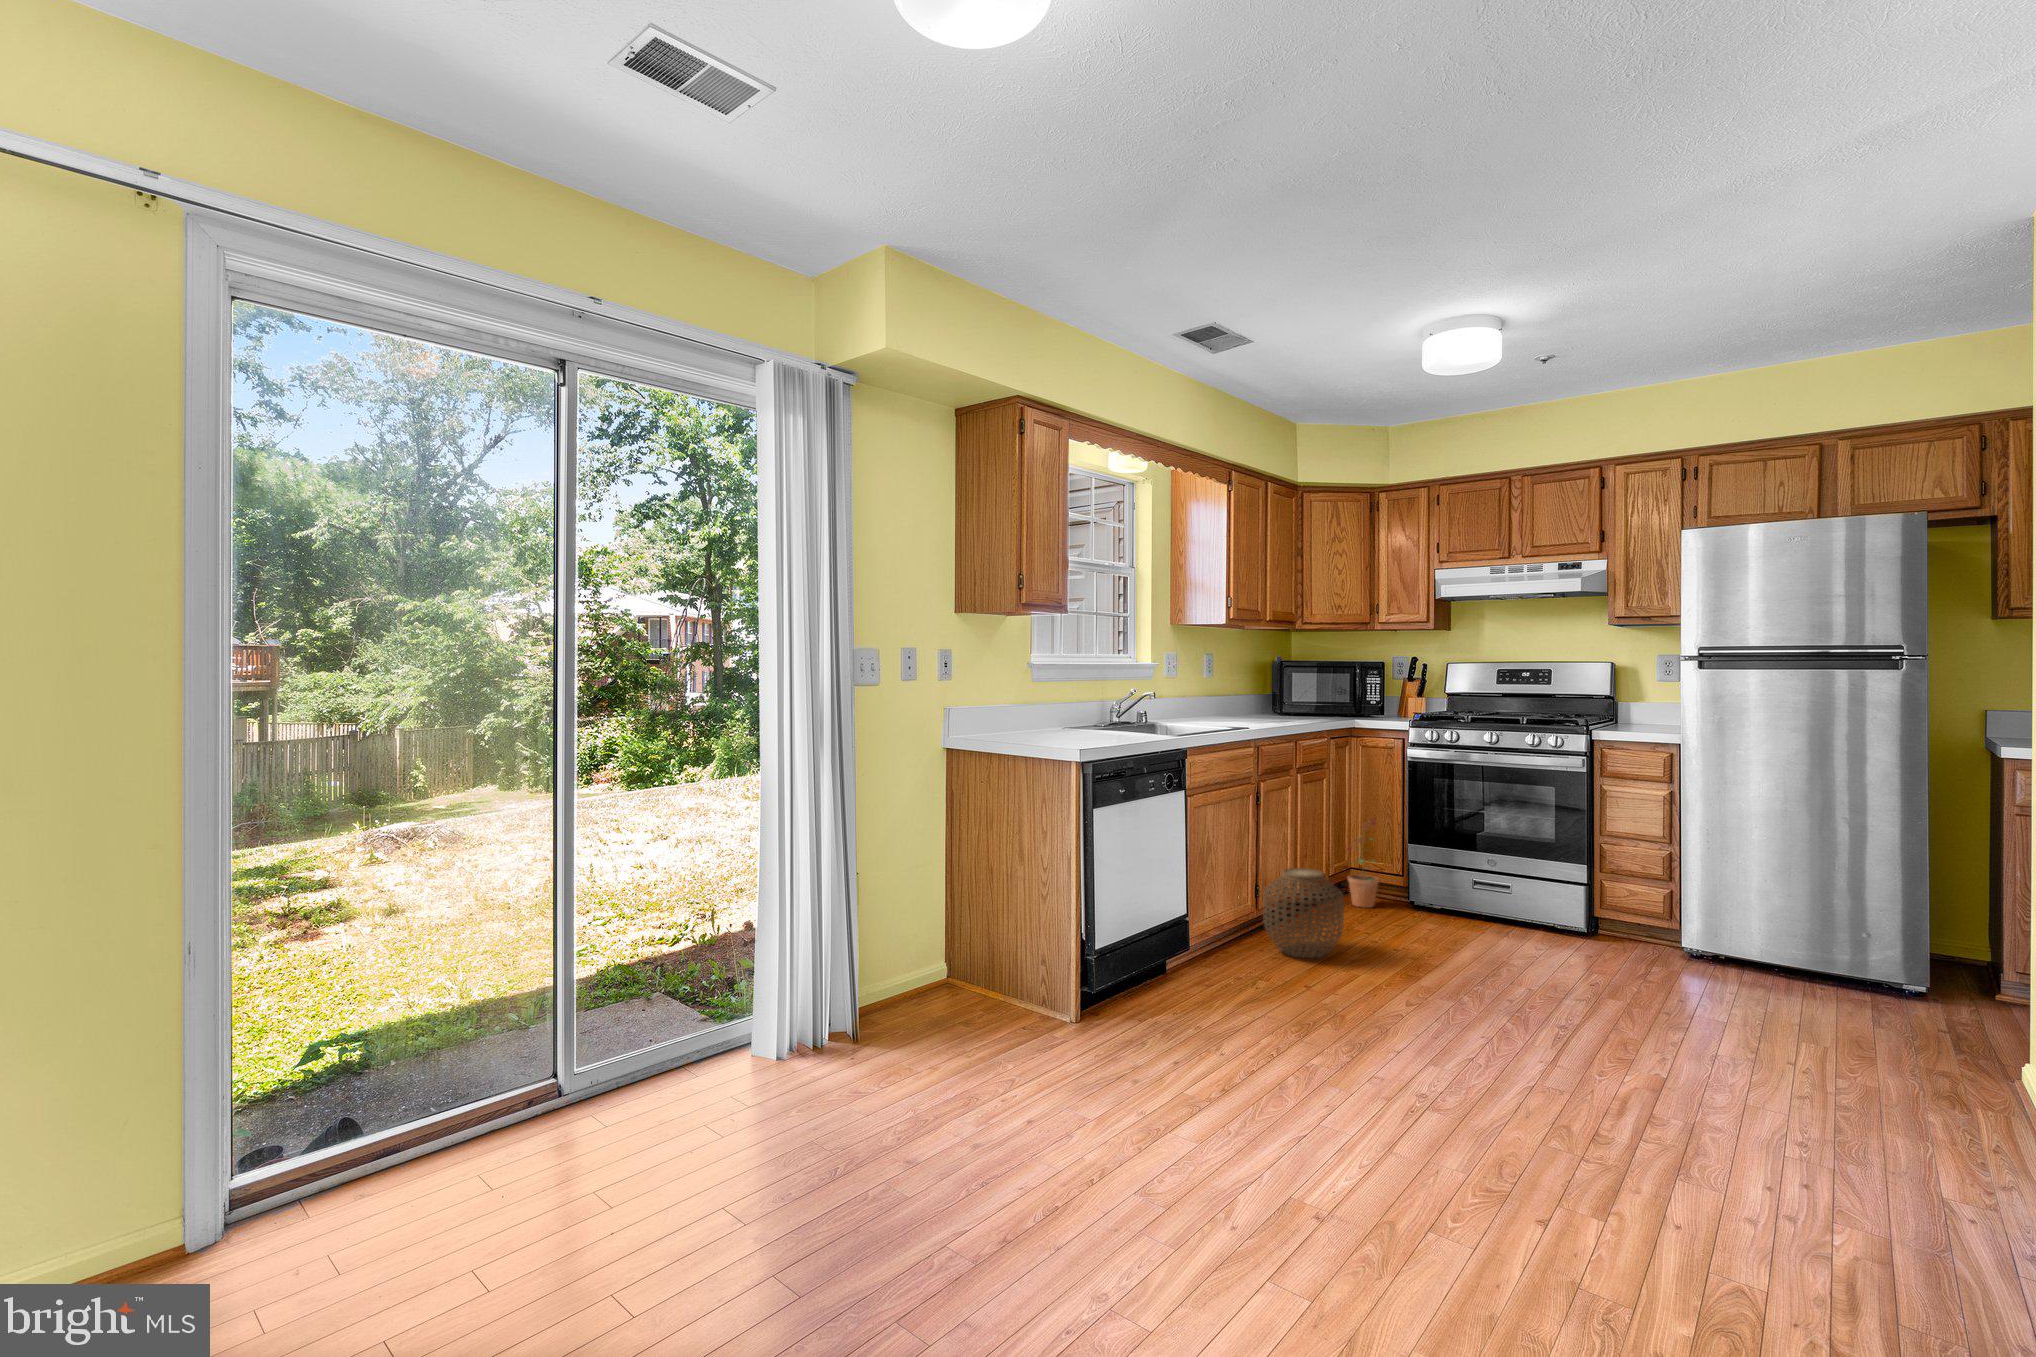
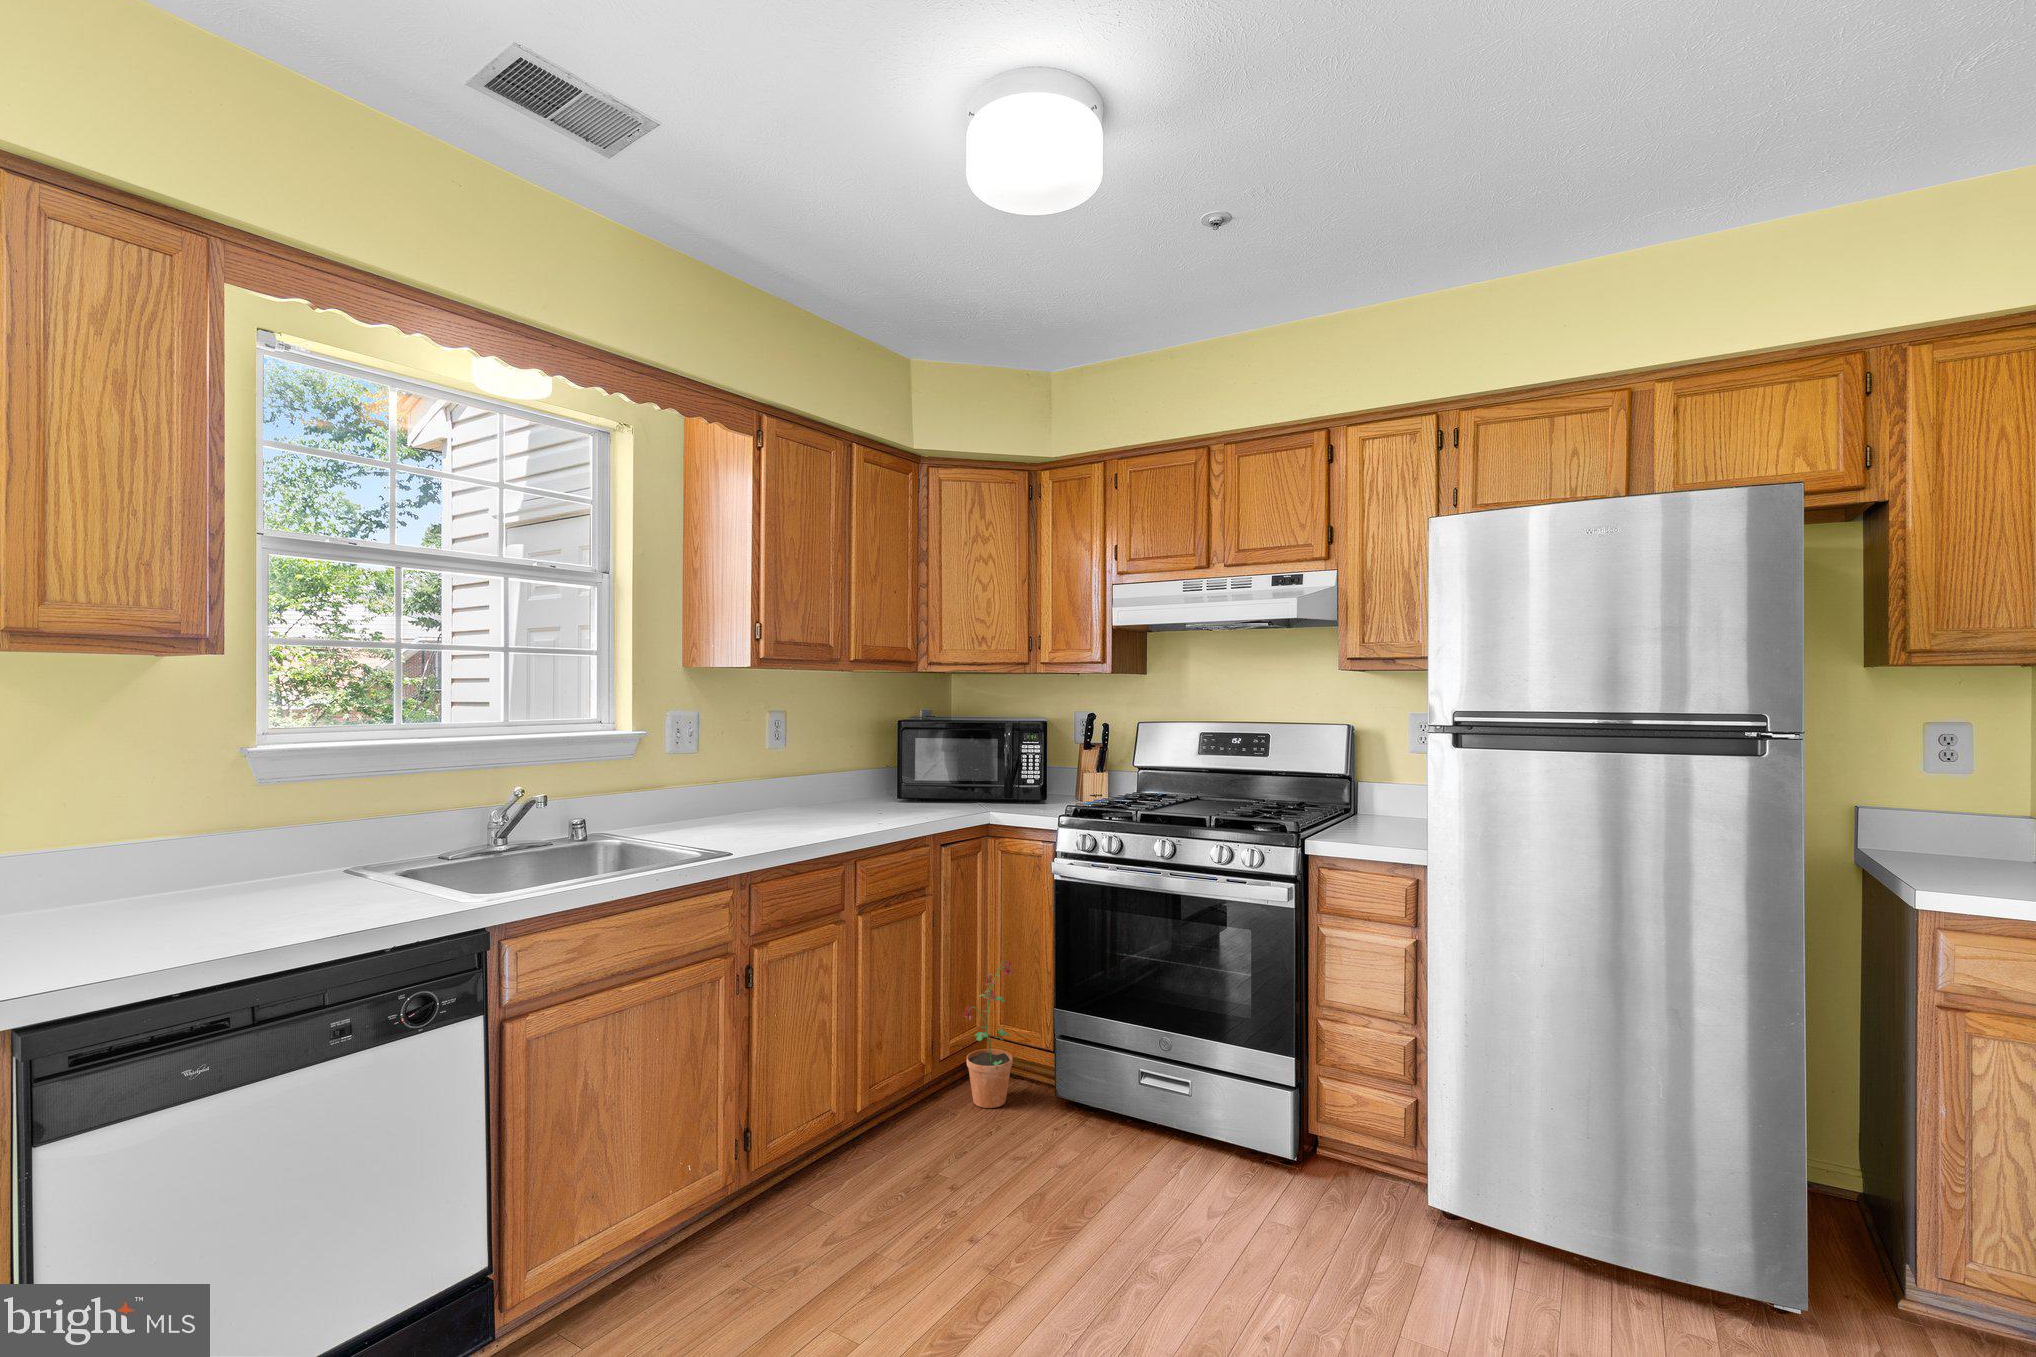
woven basket: present [1263,868,1344,958] -> none [726,1099,870,1283]

